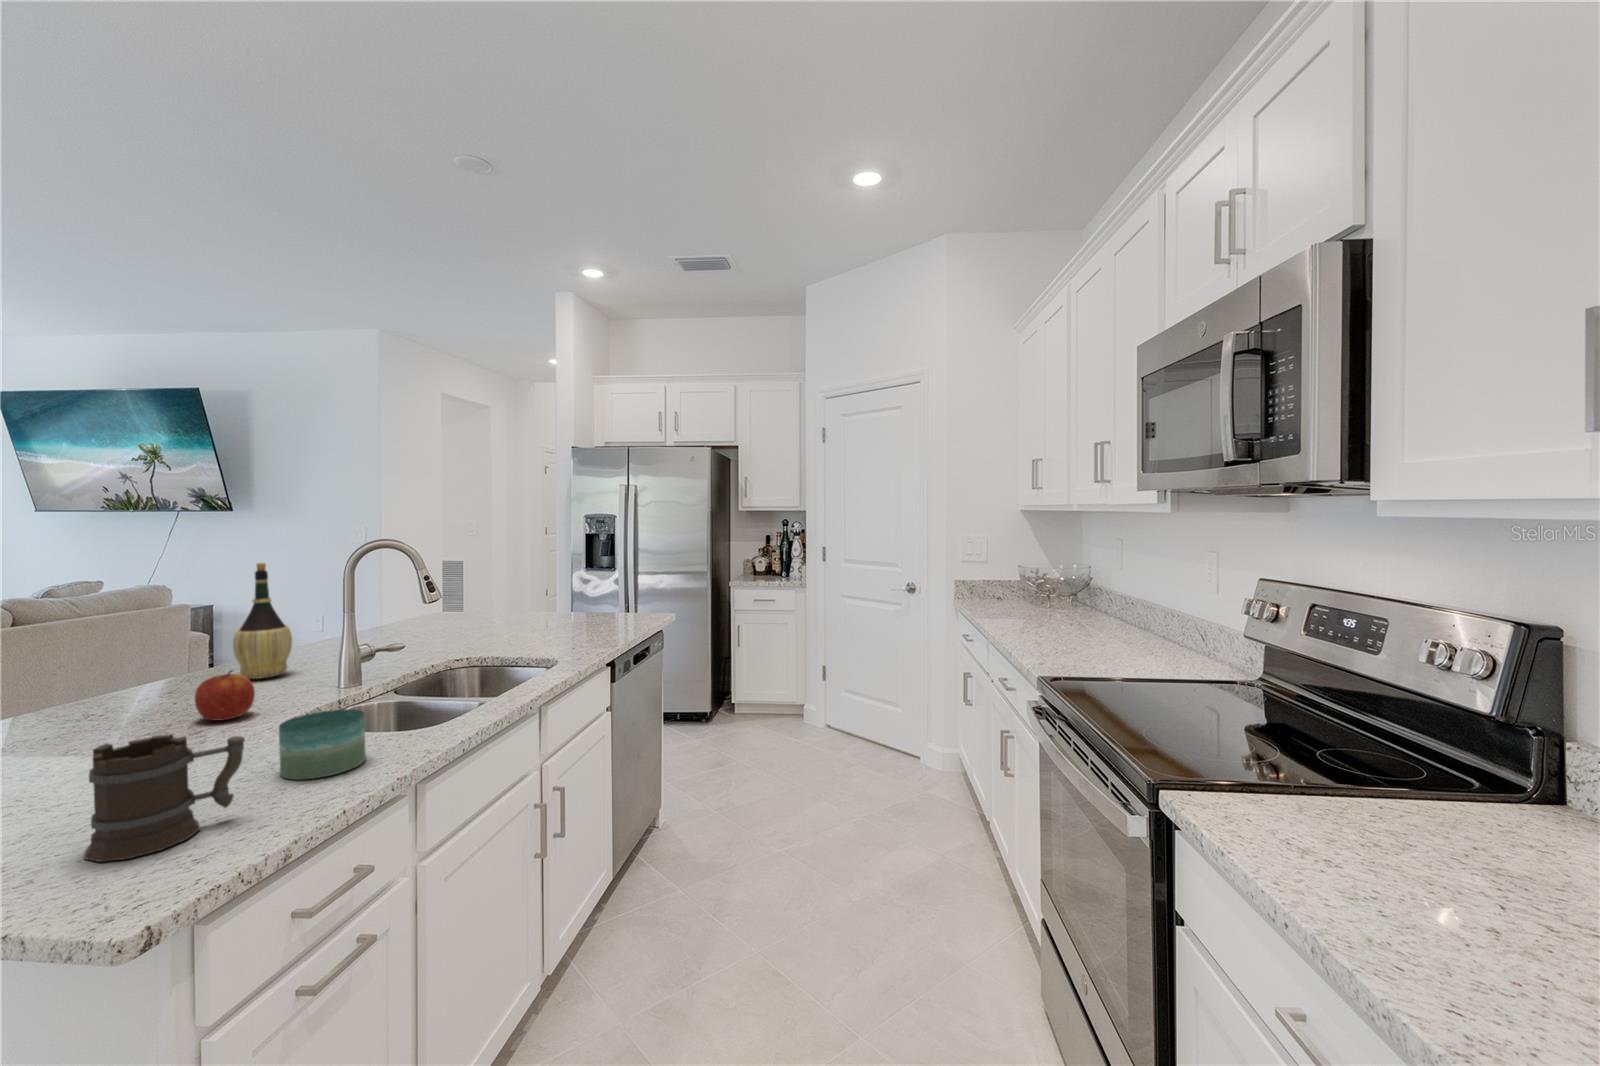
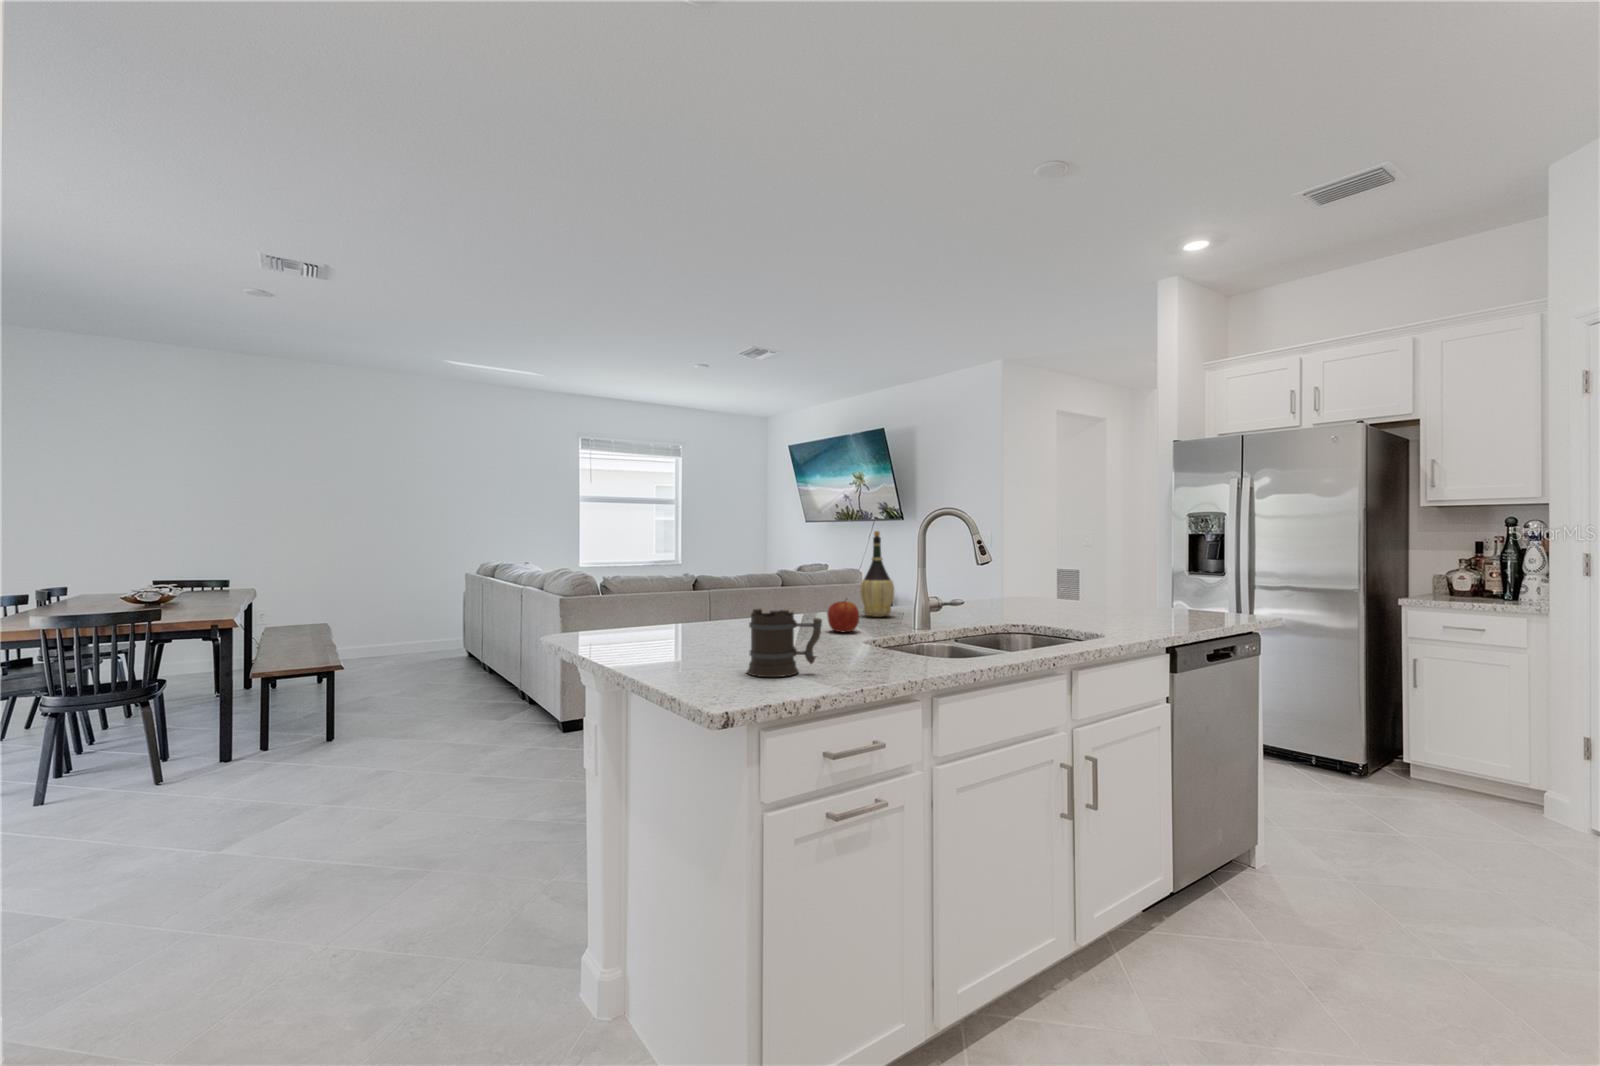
candle: present [279,710,366,780] -> none [851,623,903,666]

